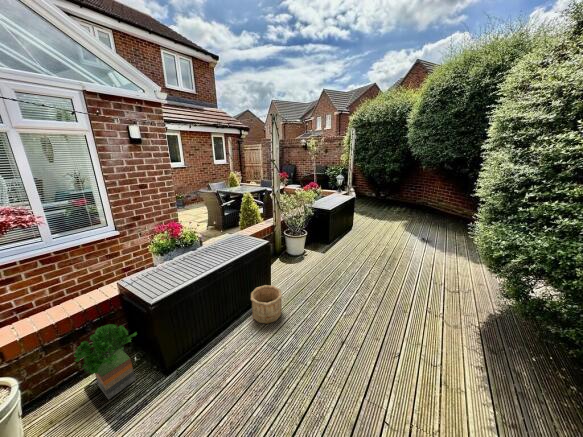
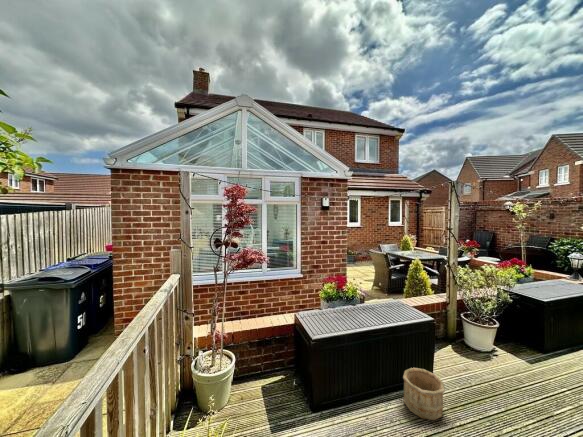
potted tree: present [75,324,137,399] -> none [264,342,301,404]

